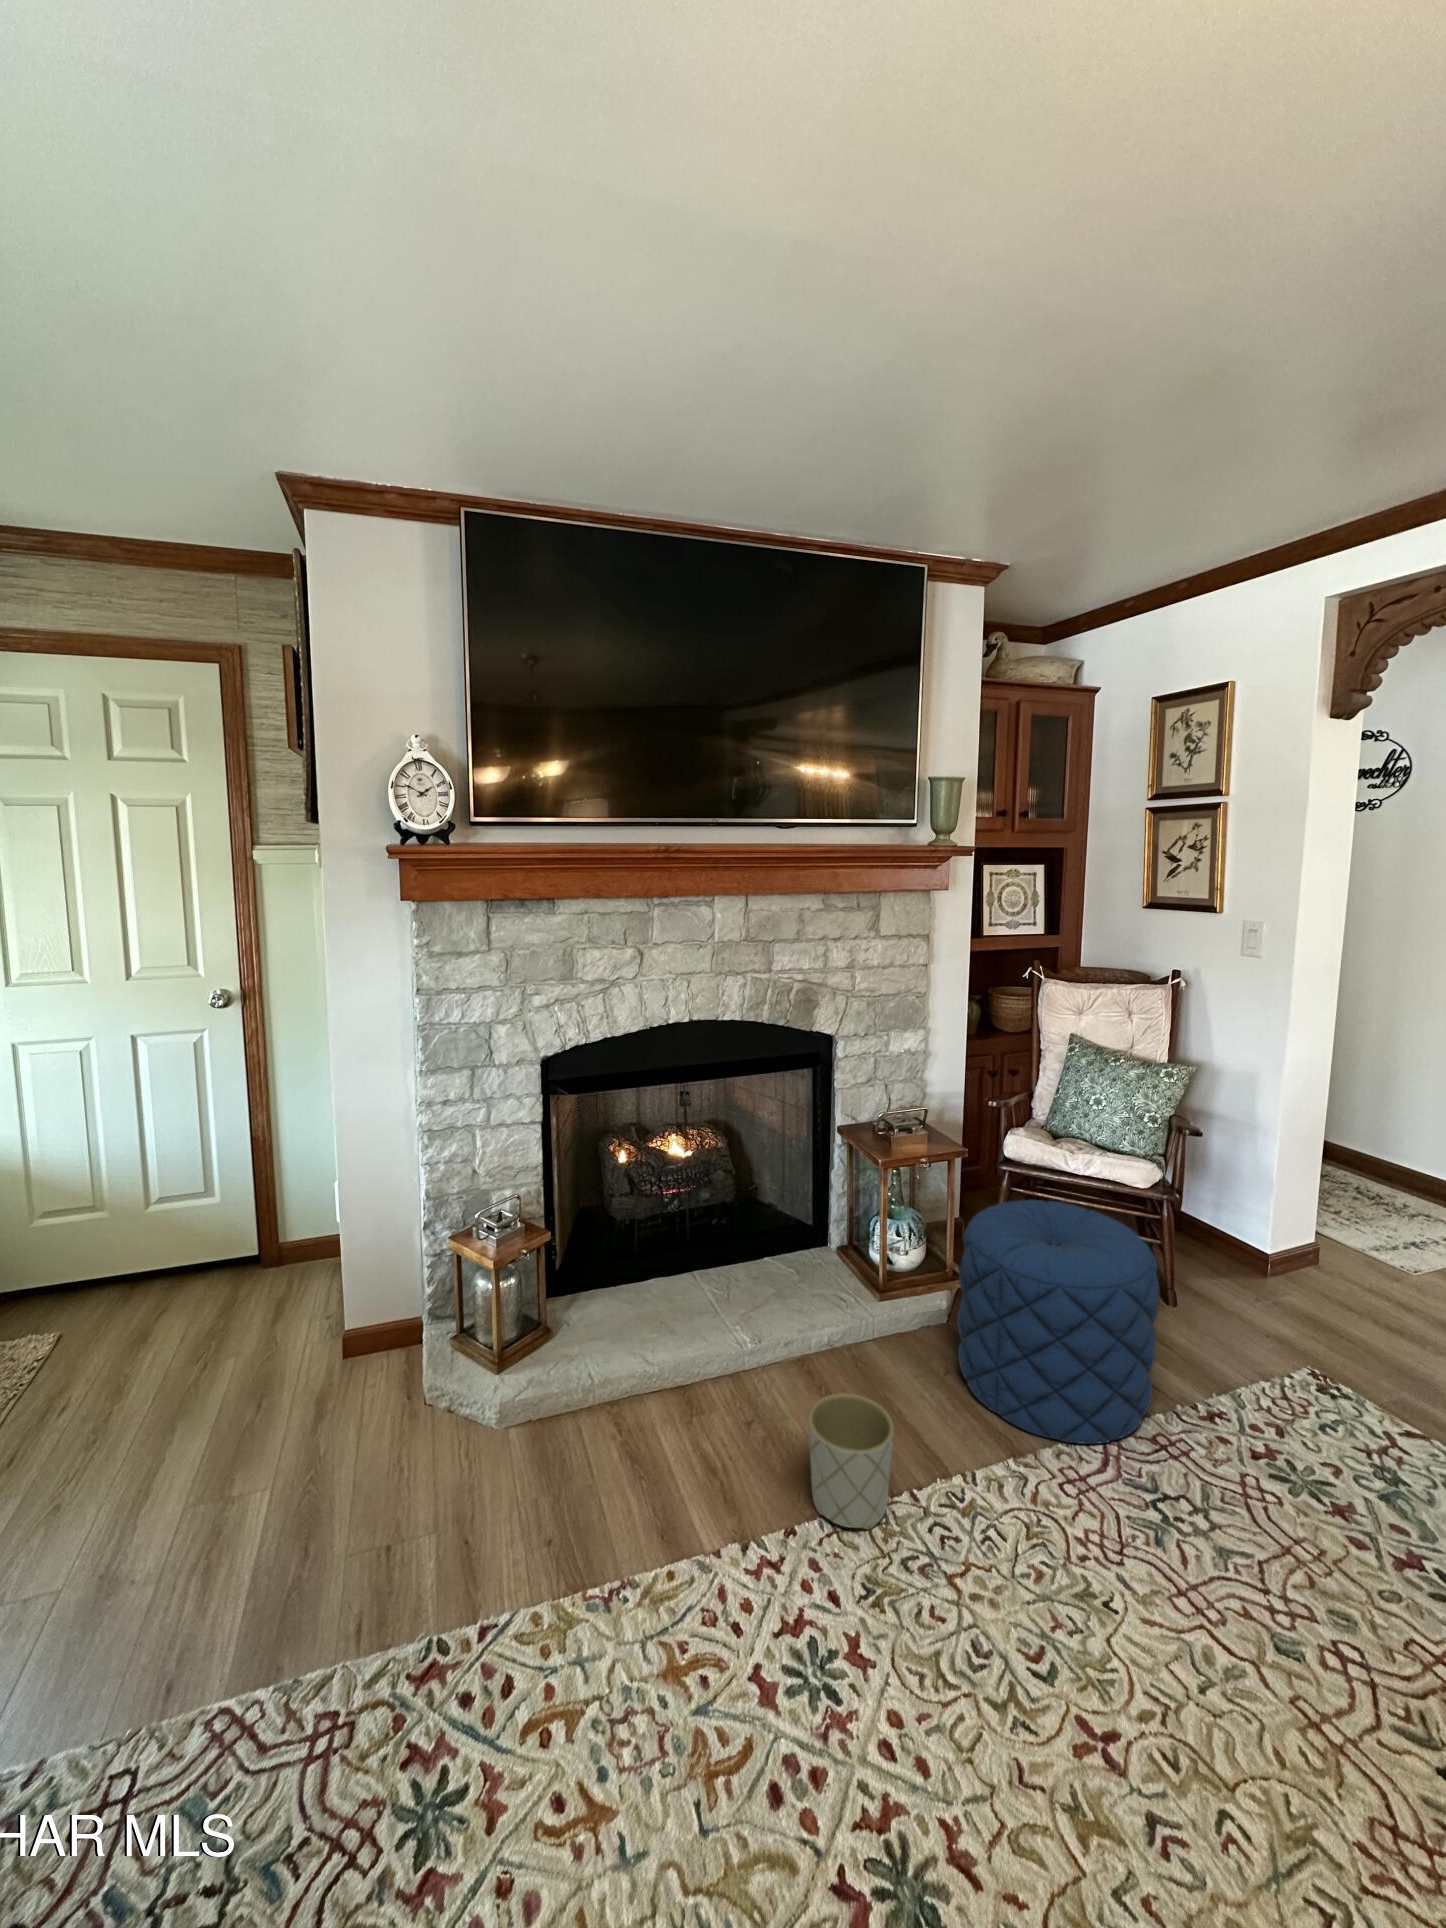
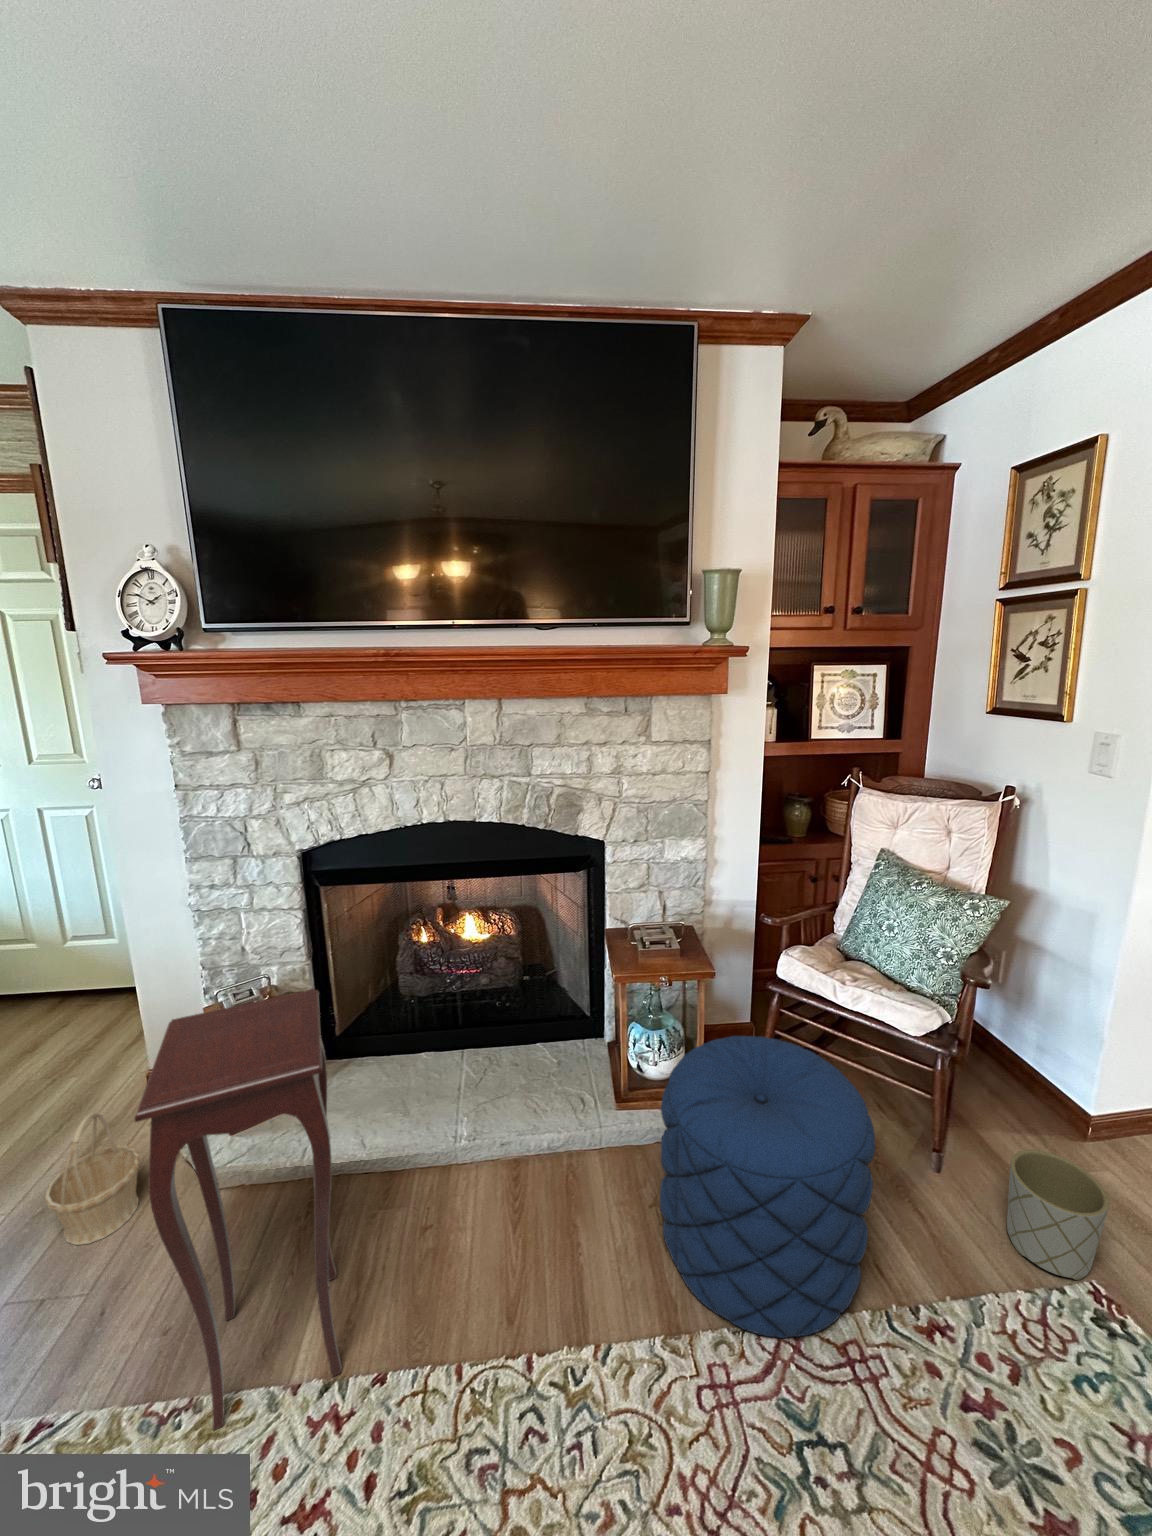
side table: none [577,1167,769,1597] -> present [135,989,342,1430]
basket: none [338,1351,428,1501] -> present [45,1112,140,1245]
planter: present [808,1393,894,1530] -> present [1007,1150,1109,1280]

